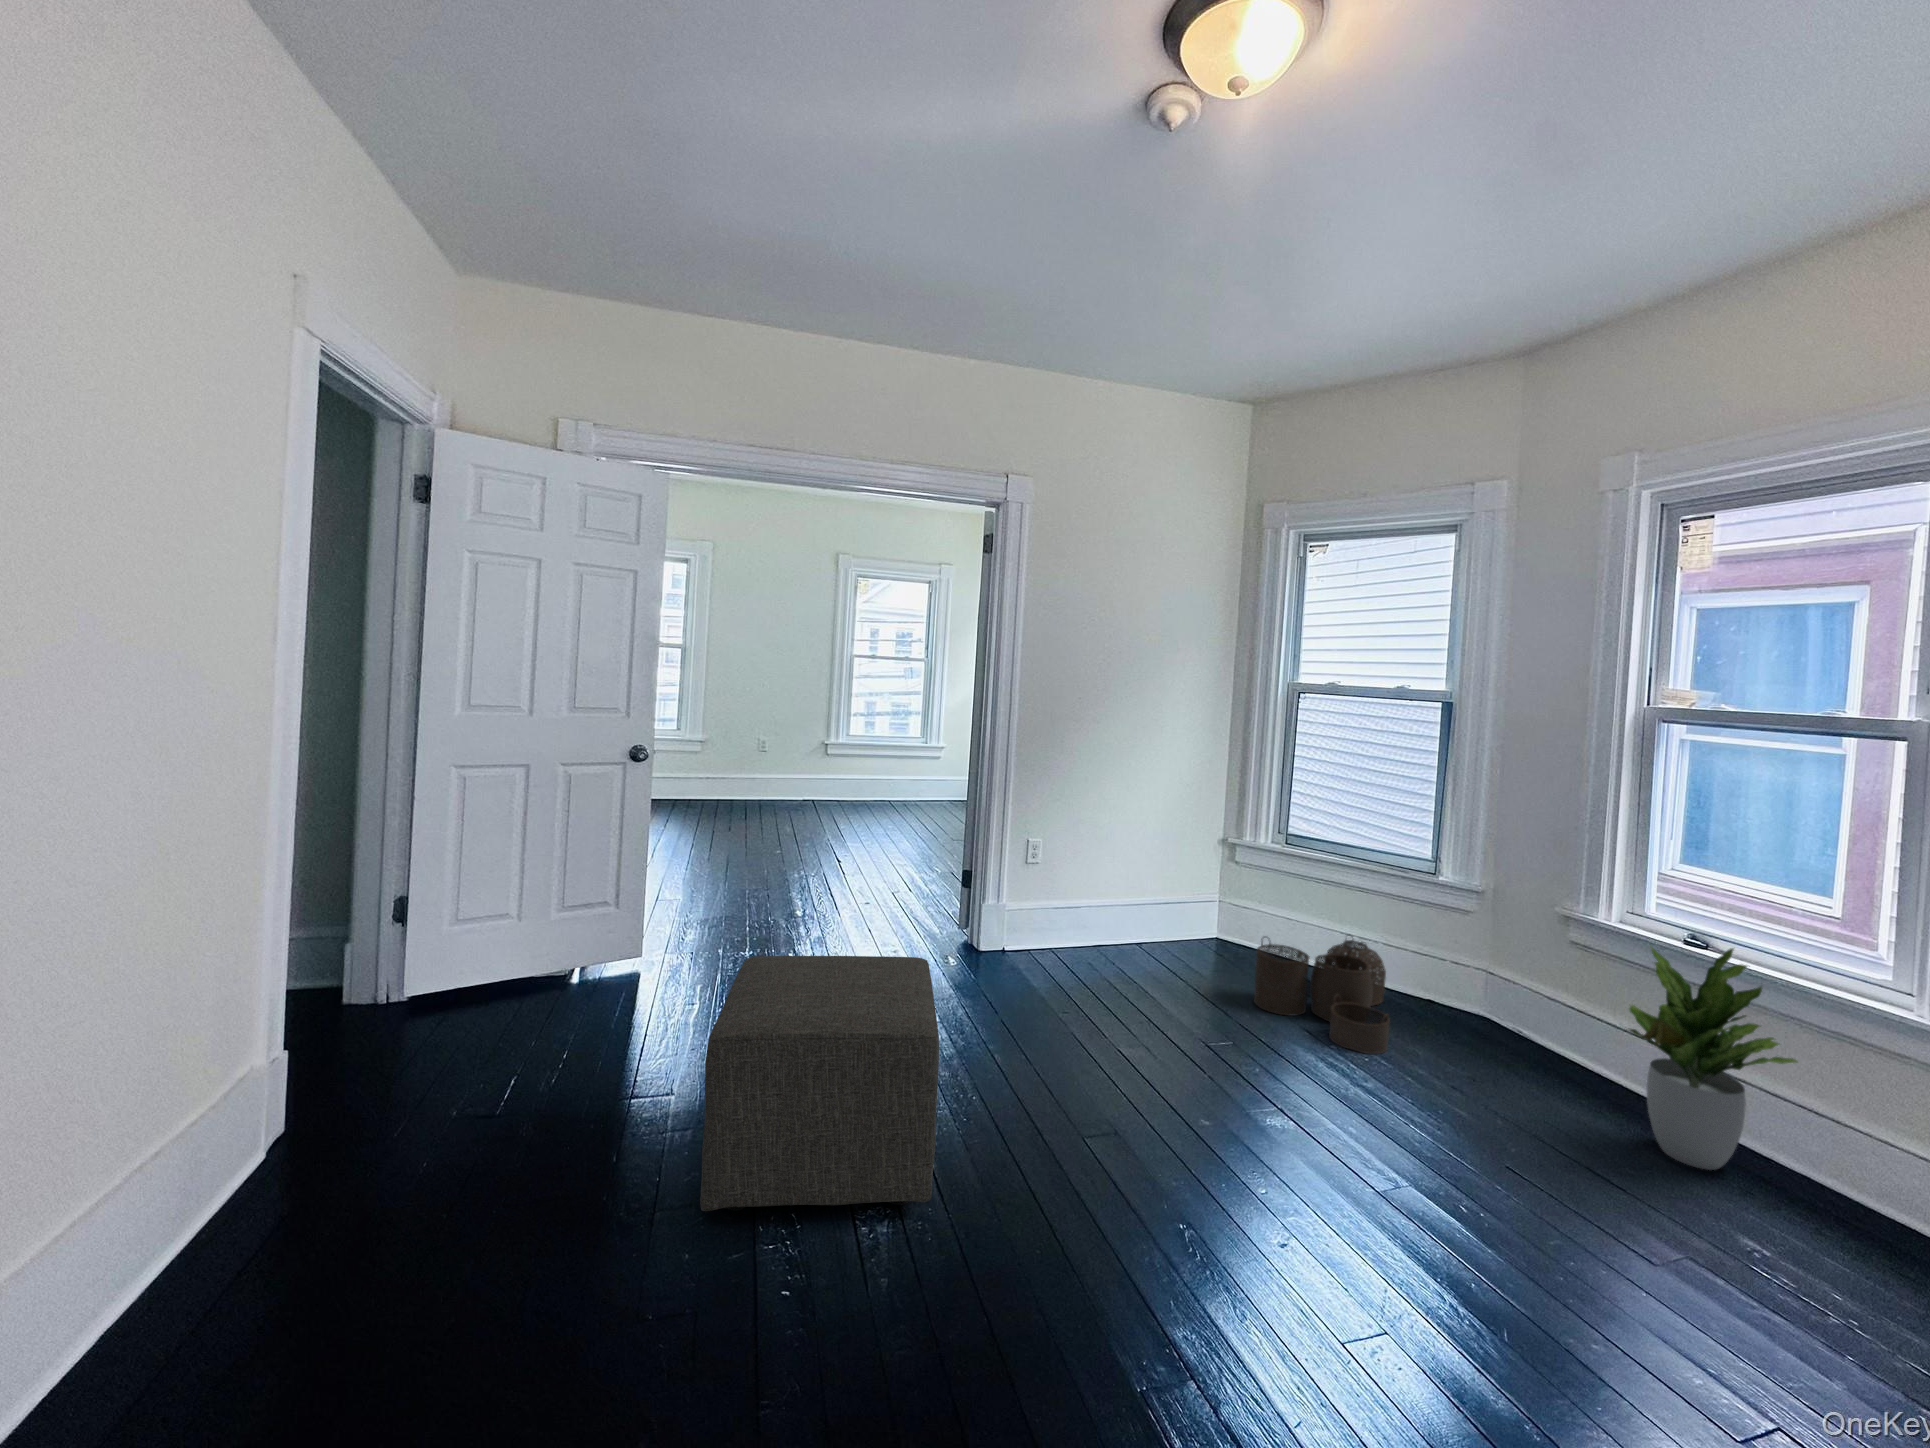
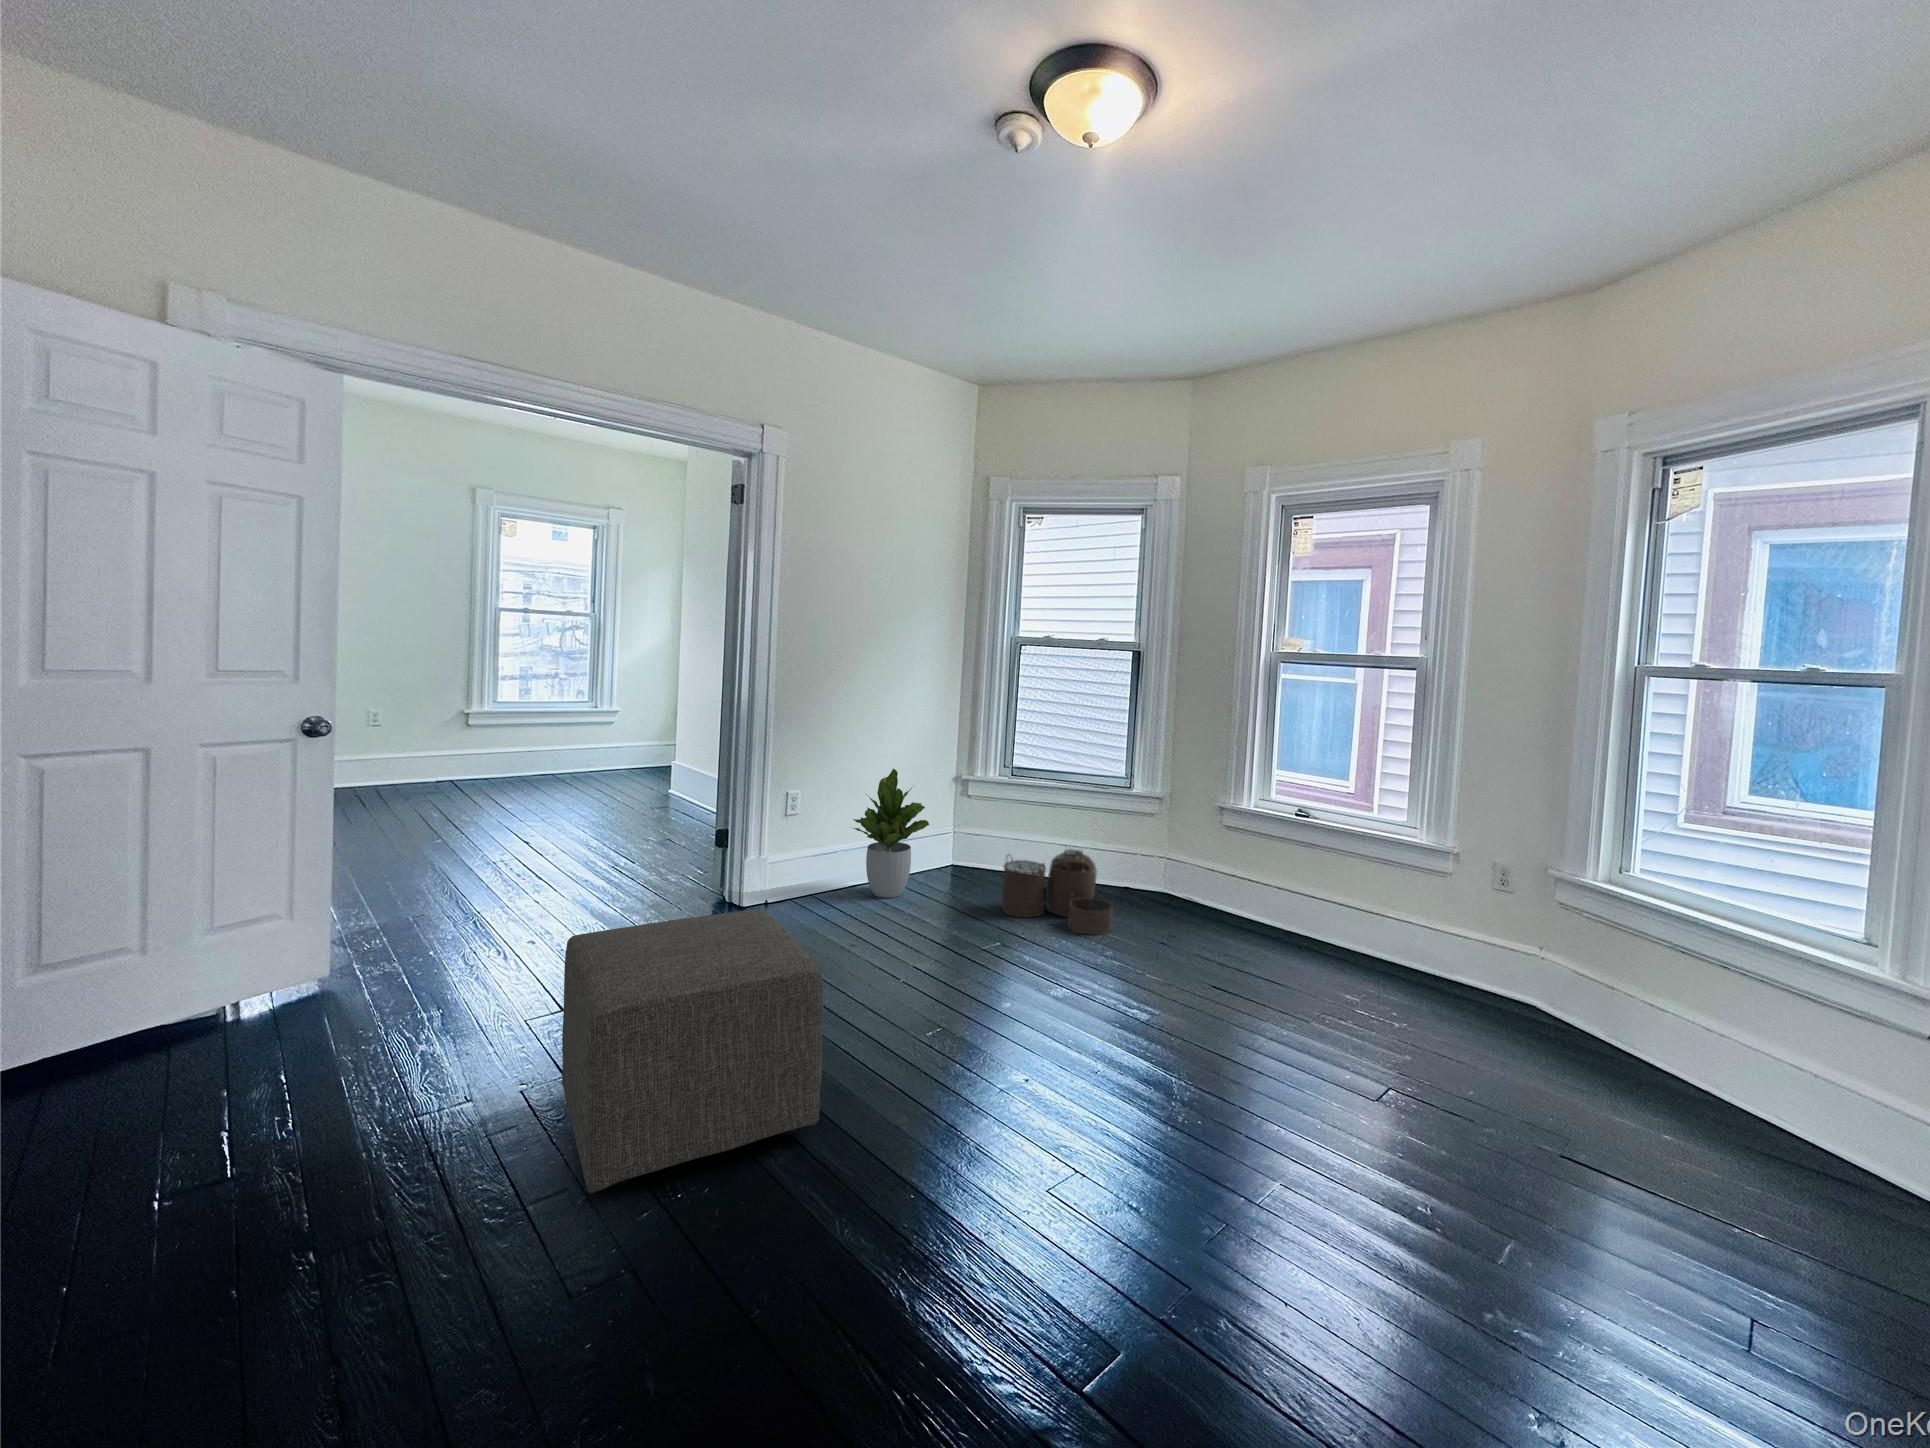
potted plant: present [1629,946,1797,1170] -> present [853,769,929,898]

